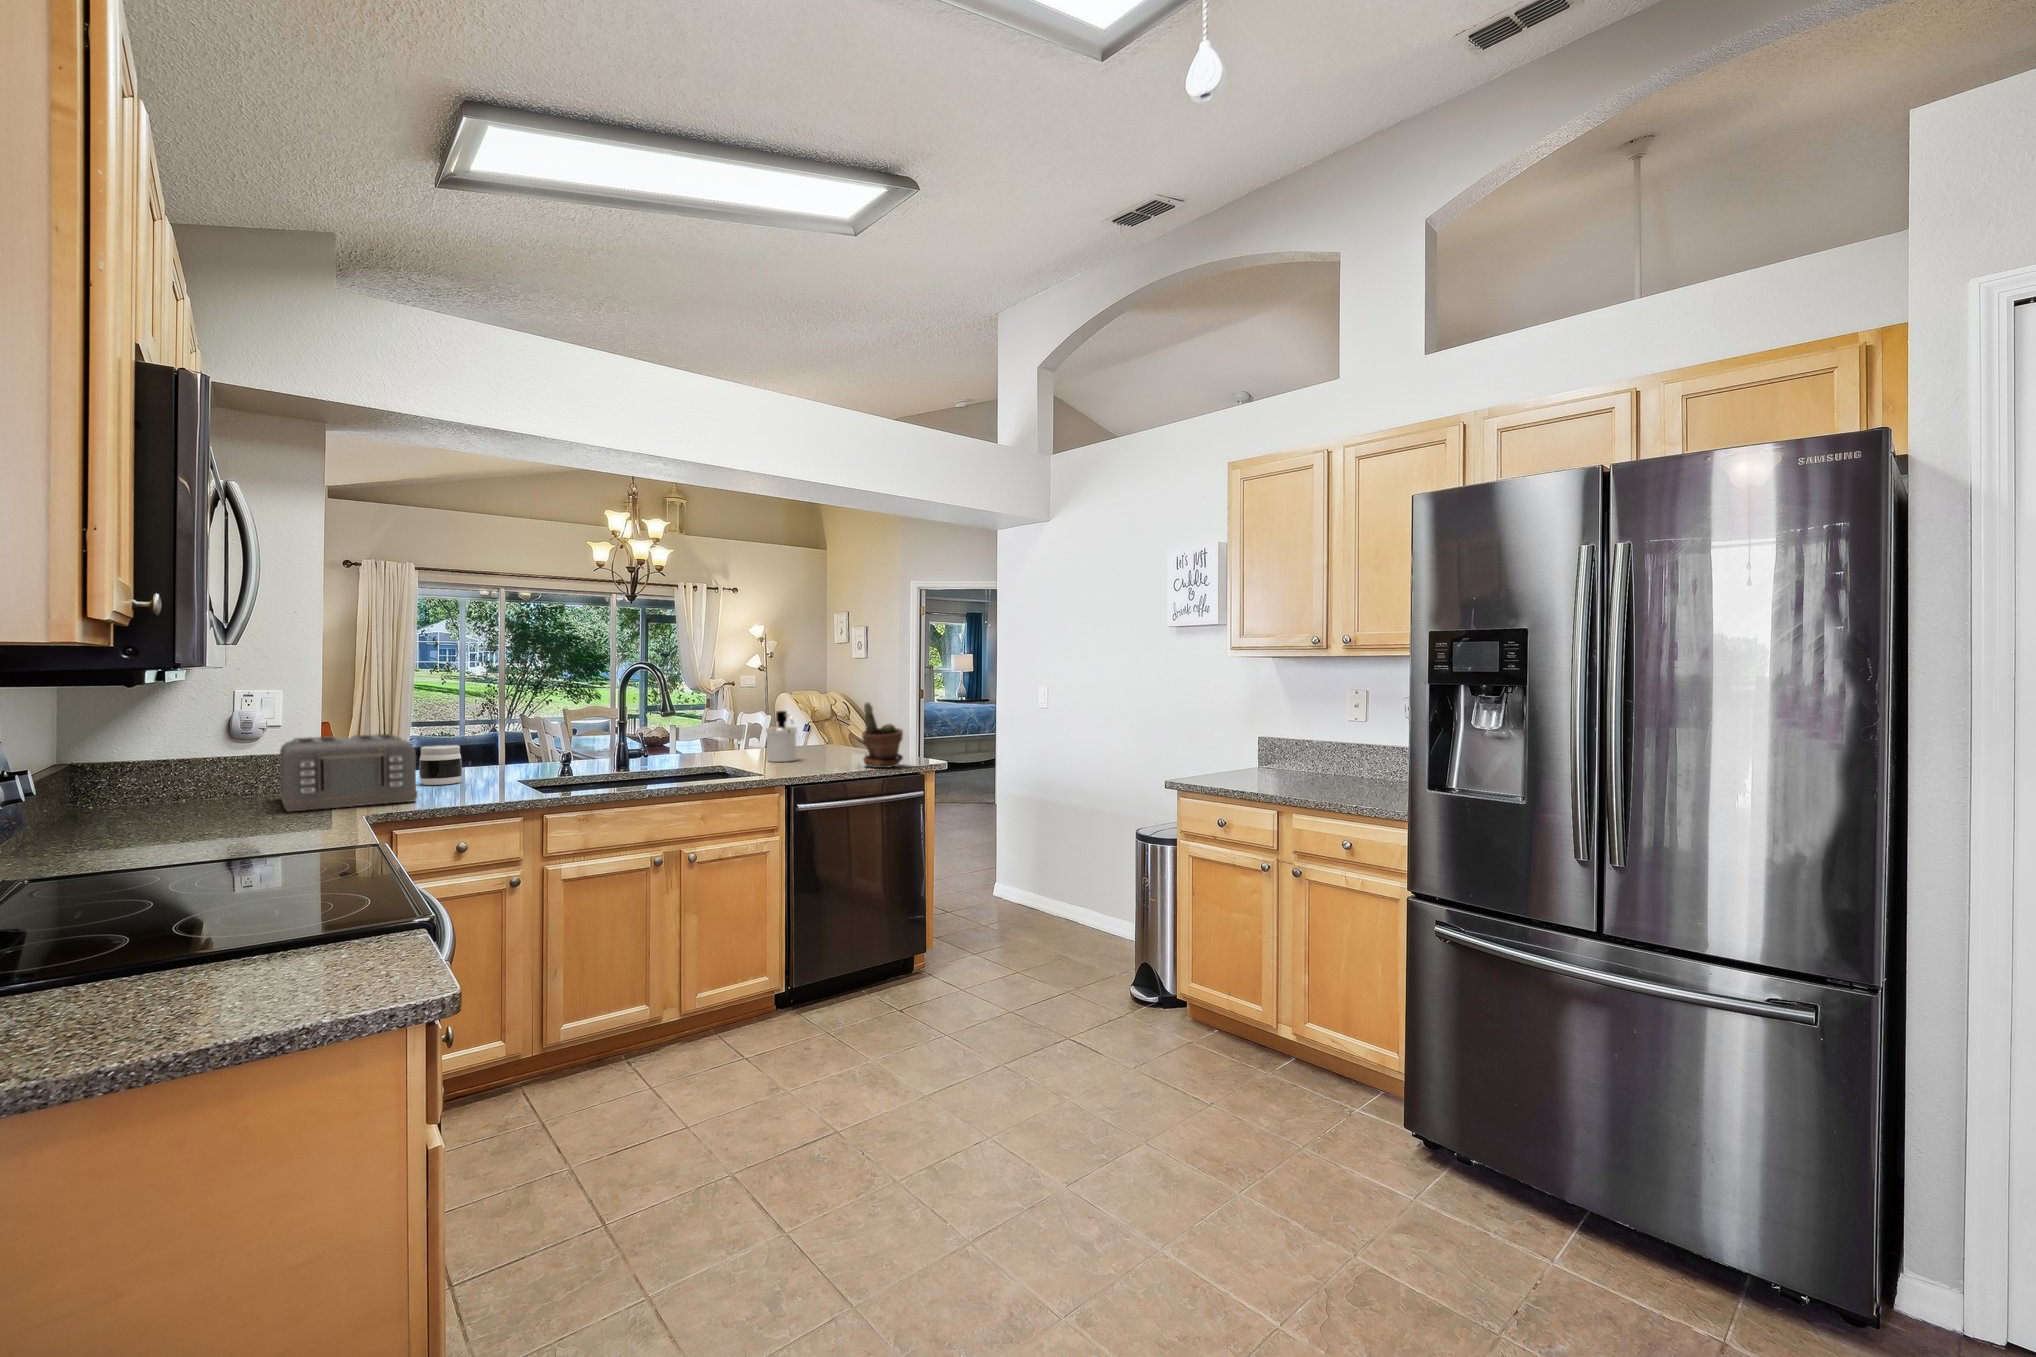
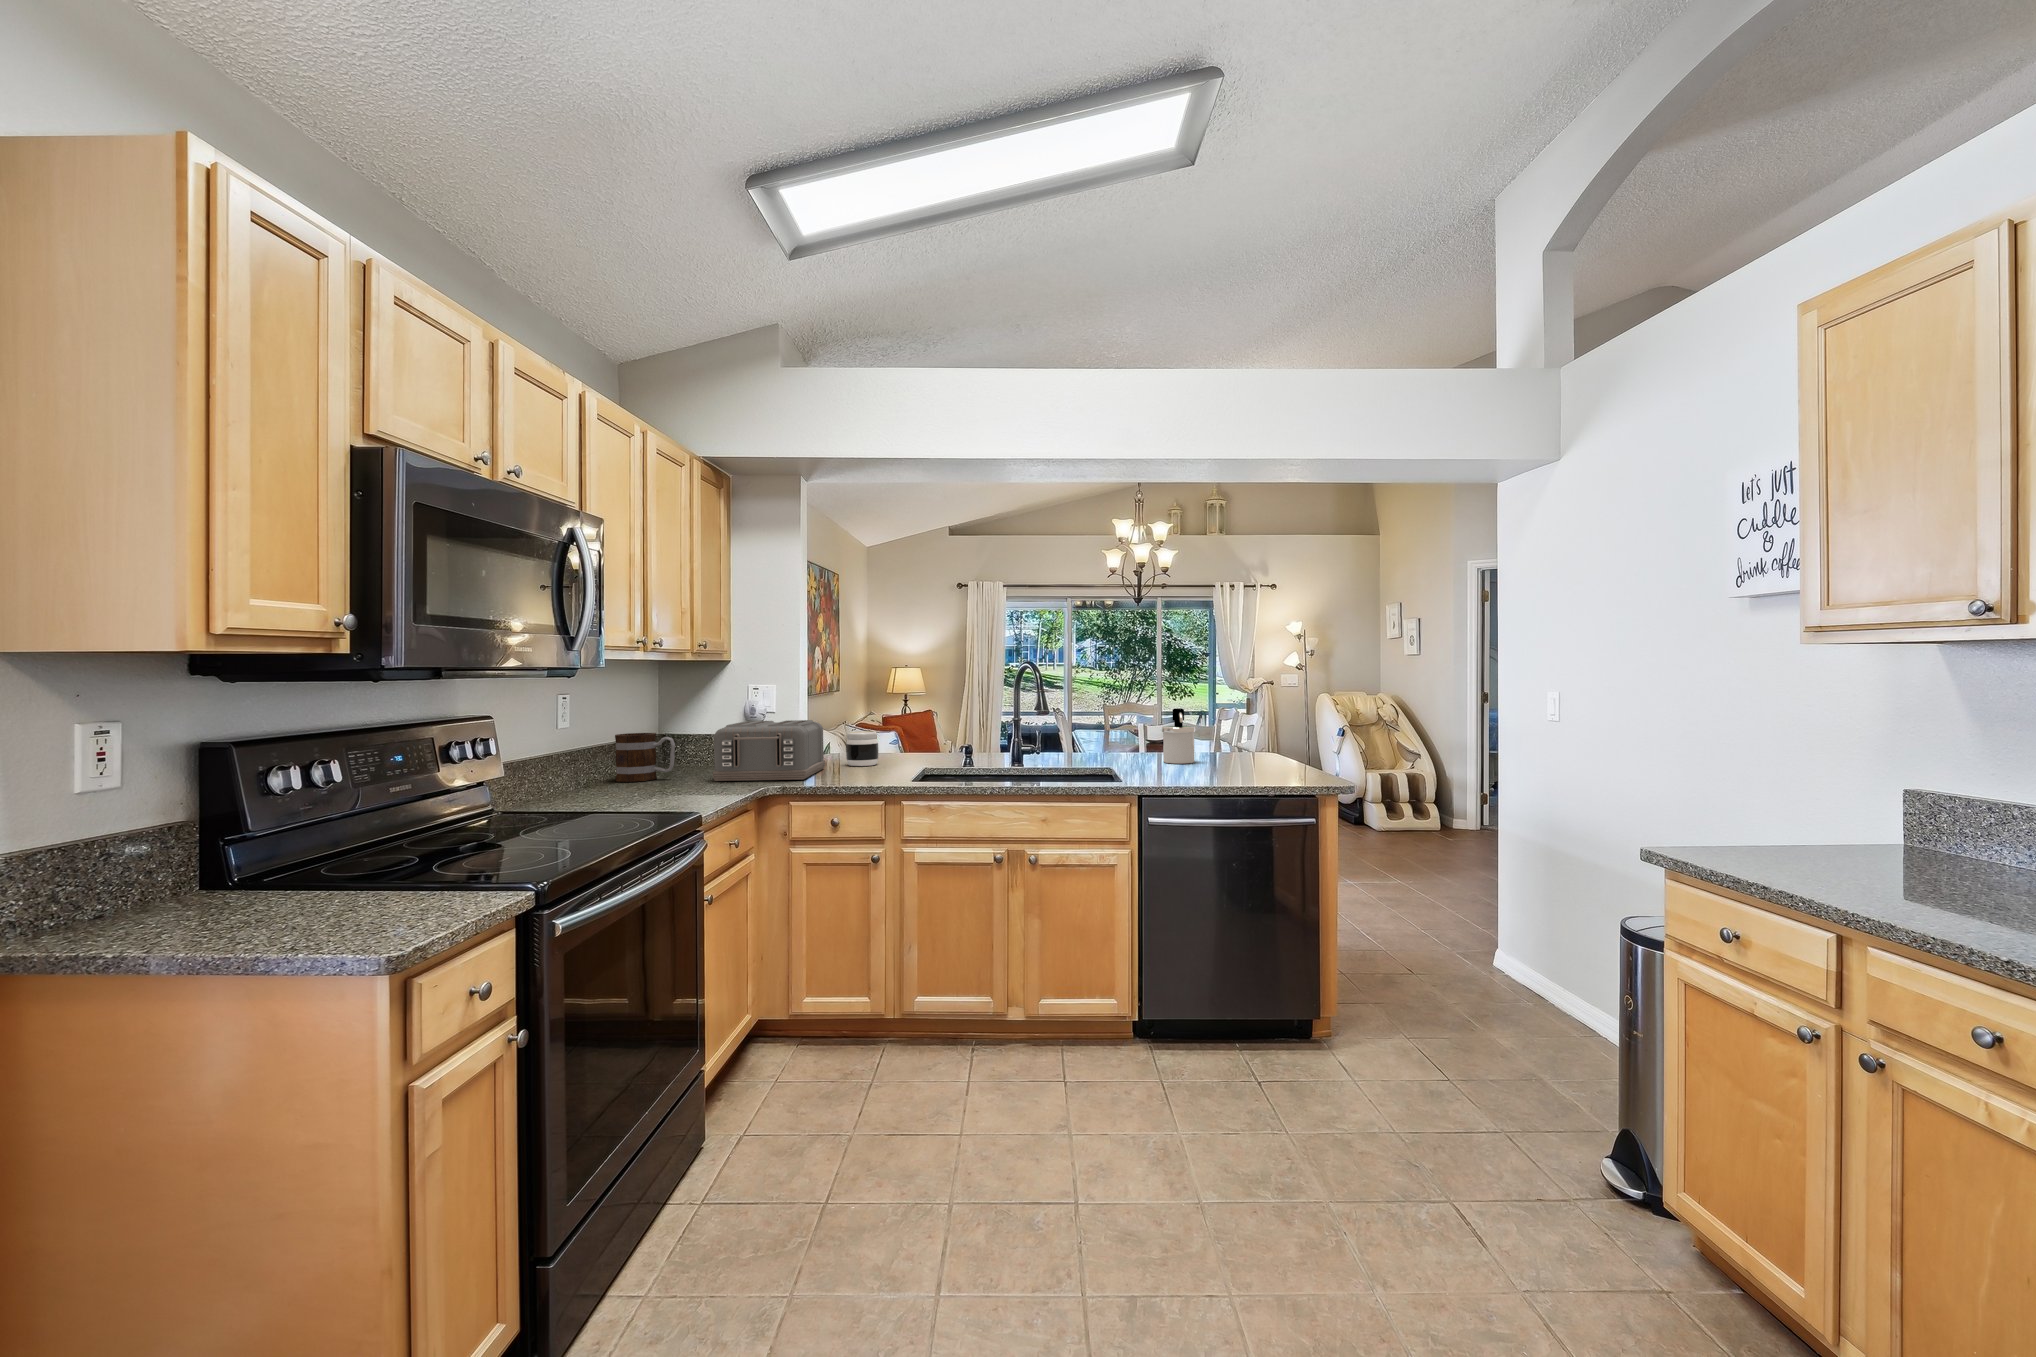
potted plant: present [862,702,903,768] -> none [1244,700,1296,778]
mug: none [107,758,211,824] -> present [615,733,675,782]

